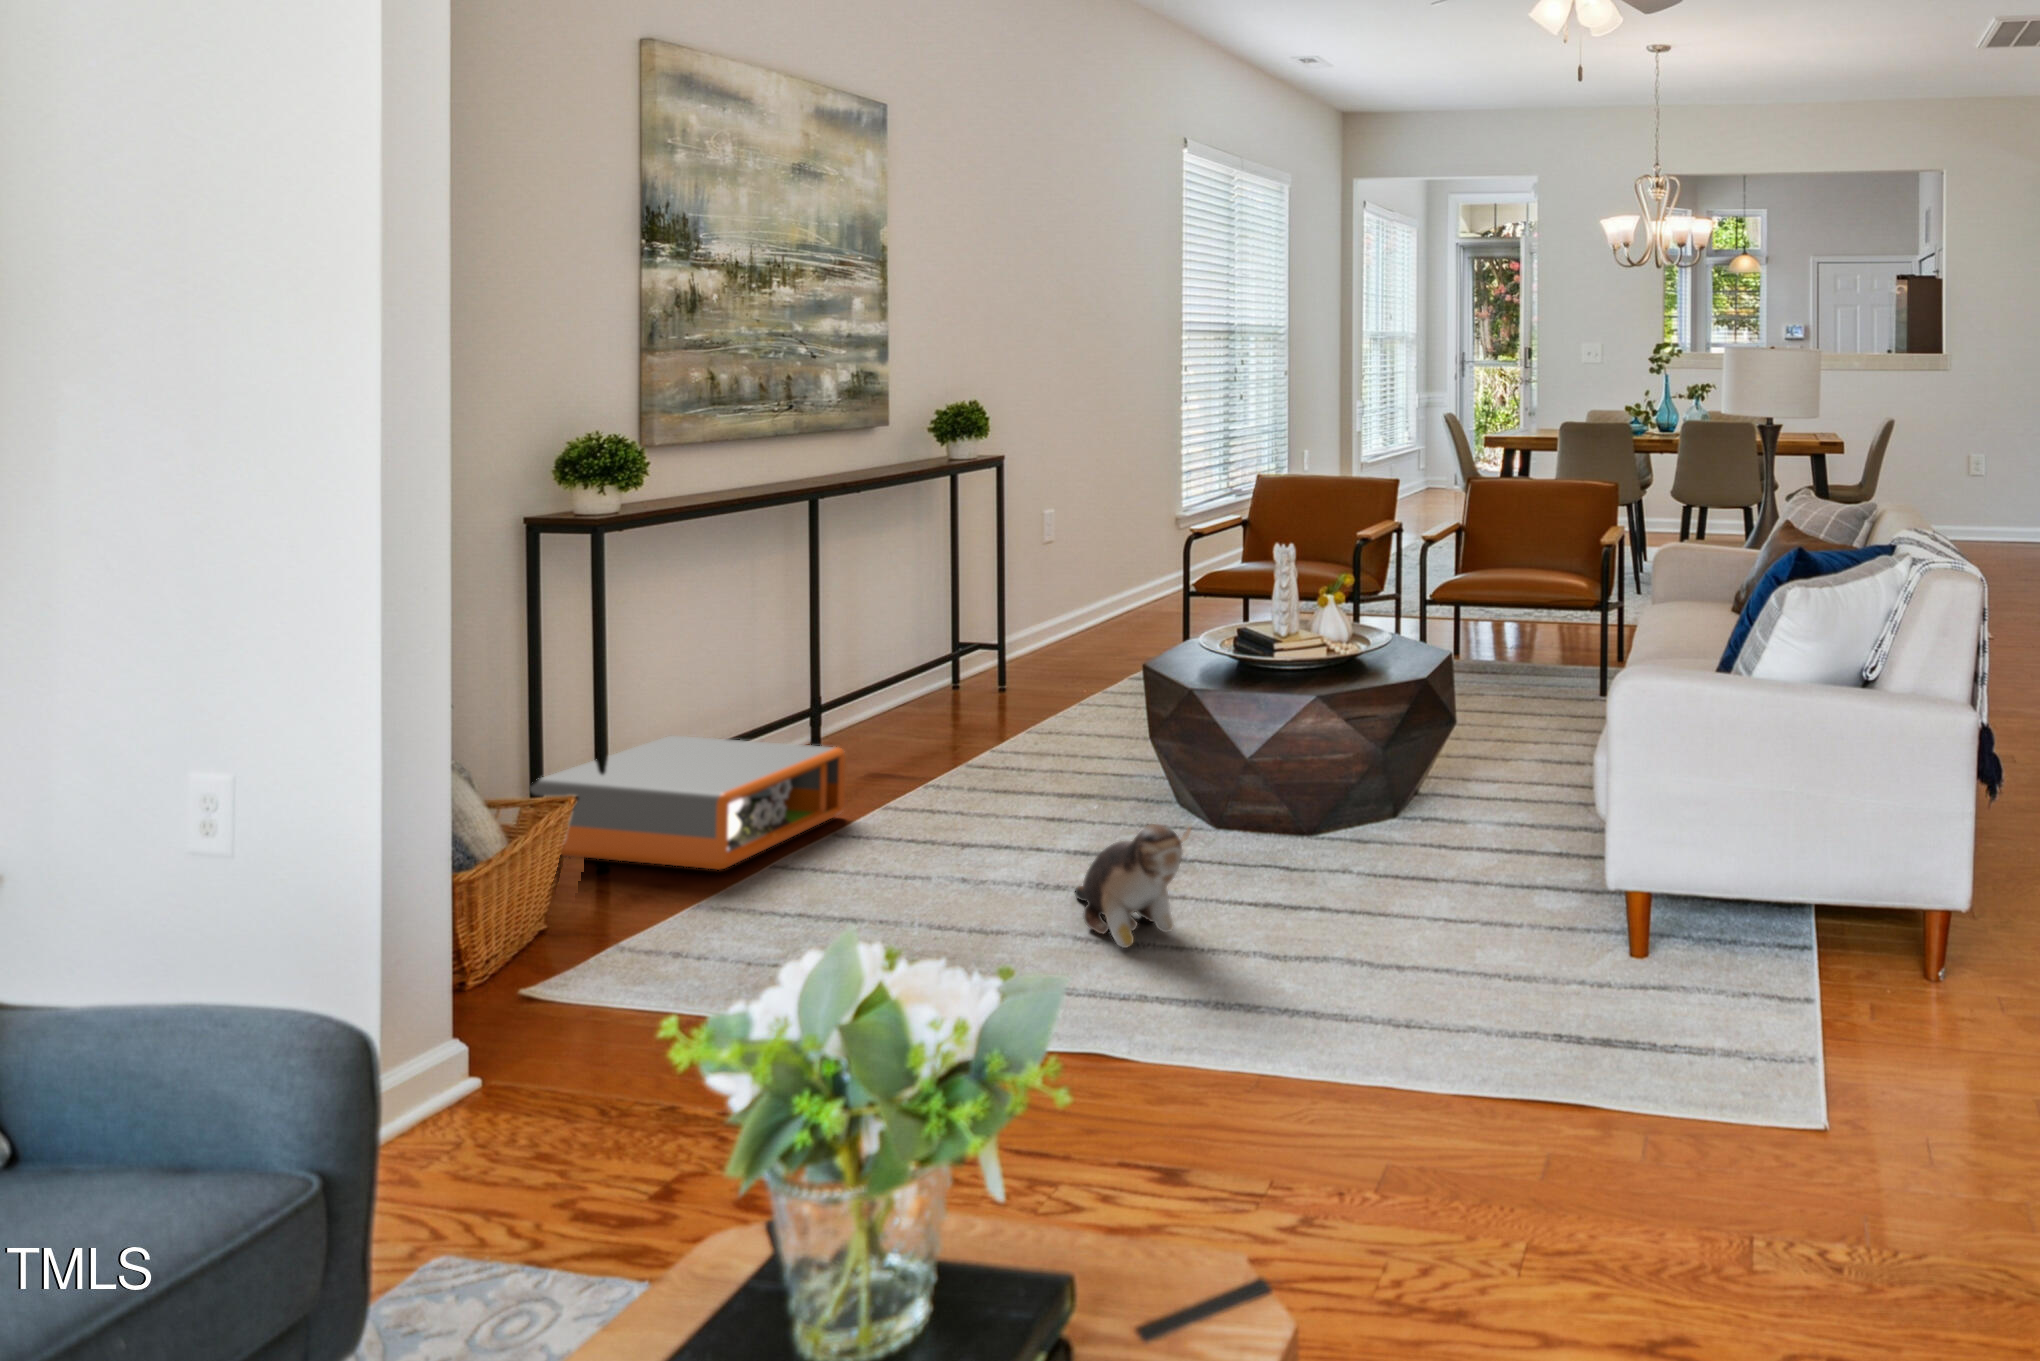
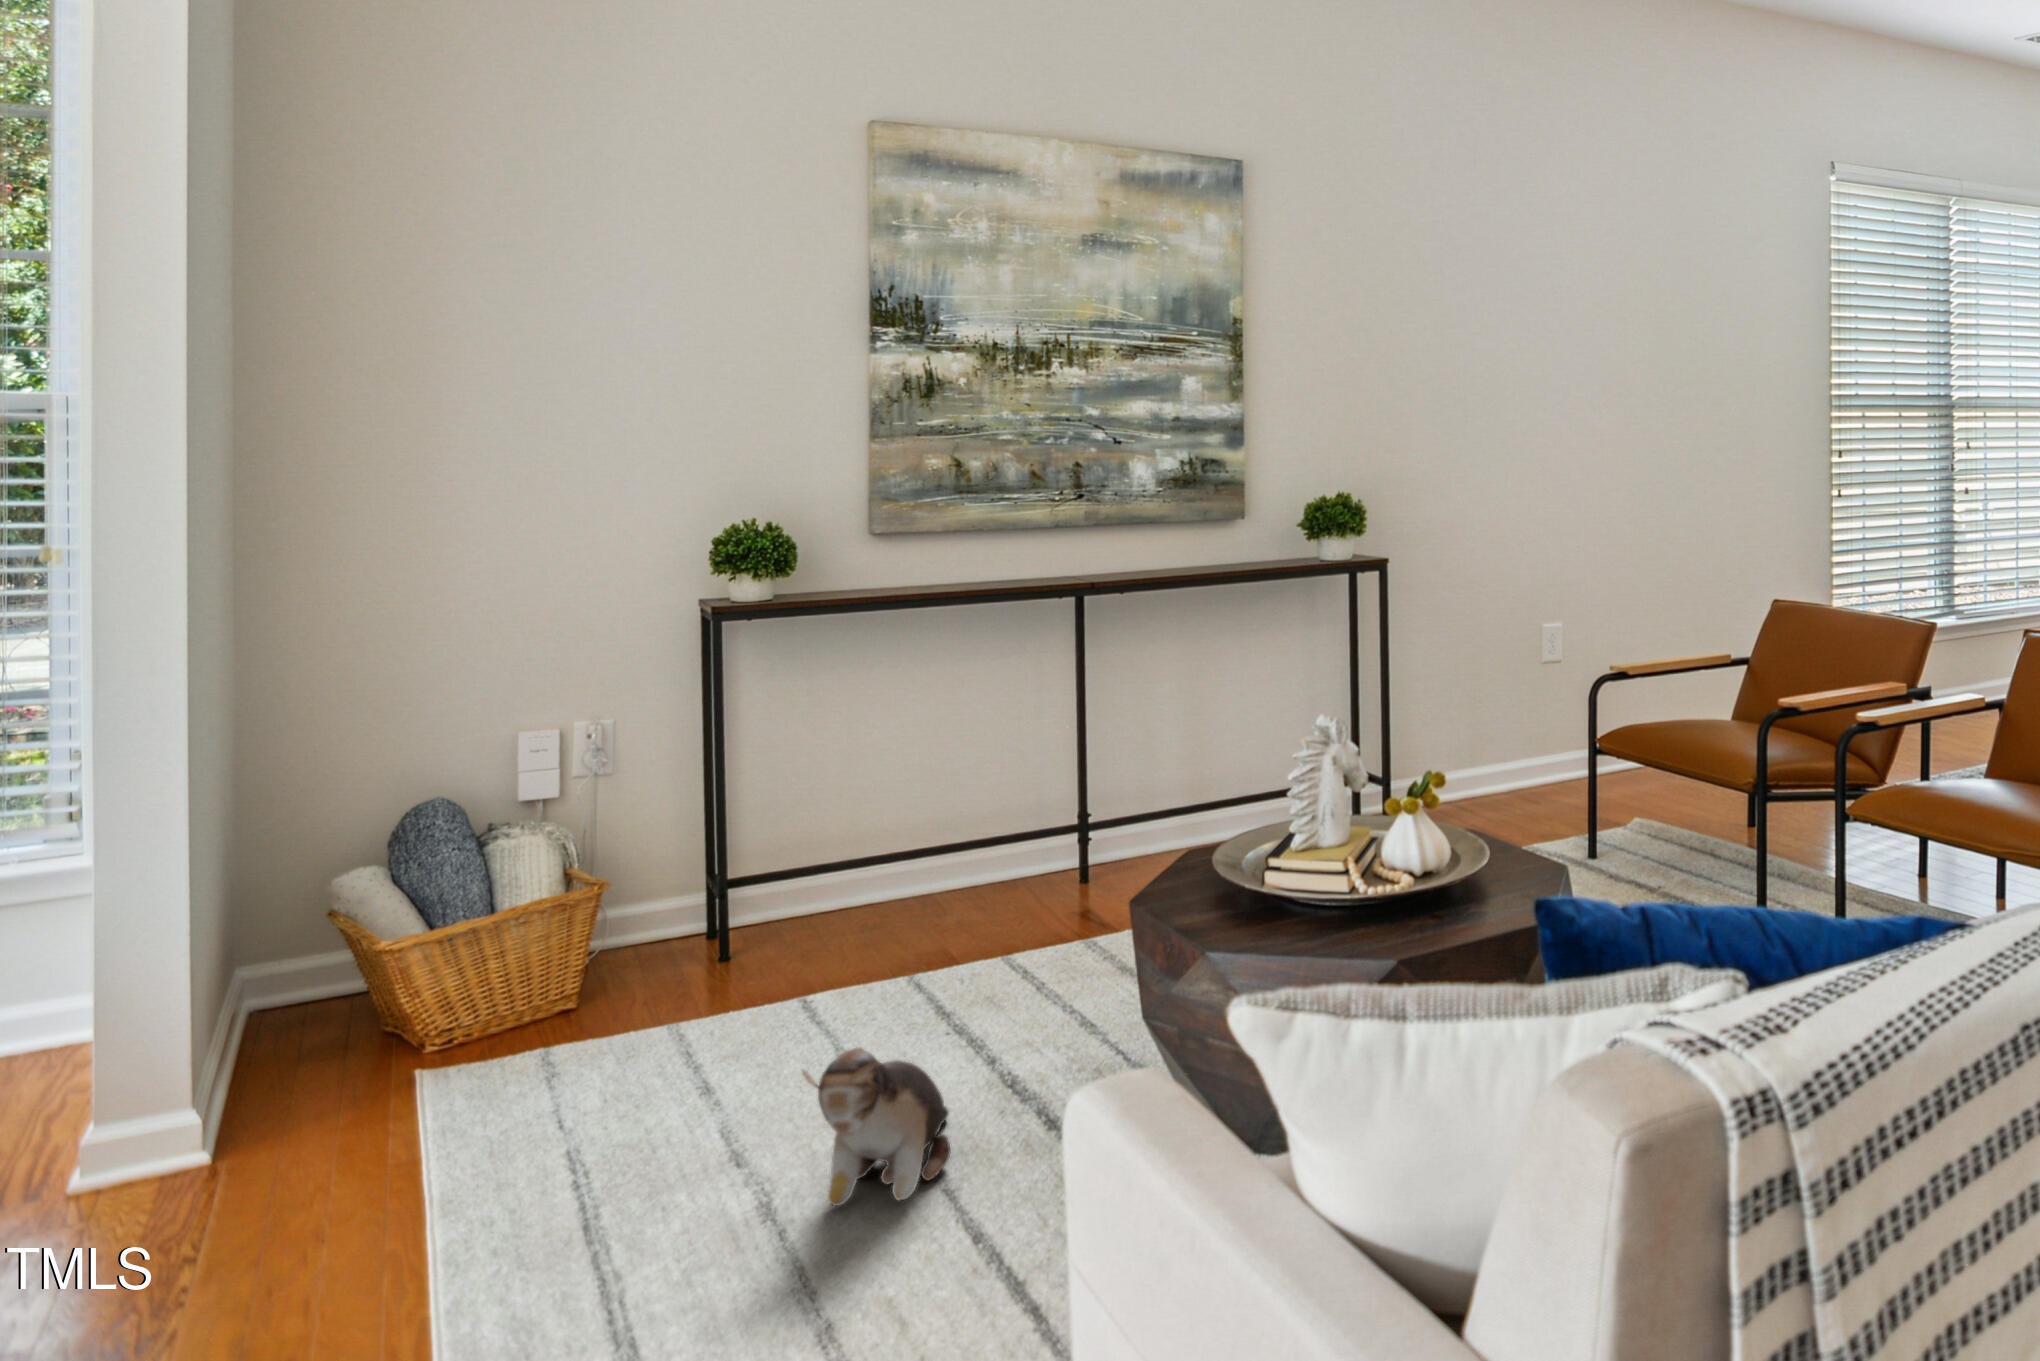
storage box: present [530,736,846,869] -> none [702,835,968,989]

